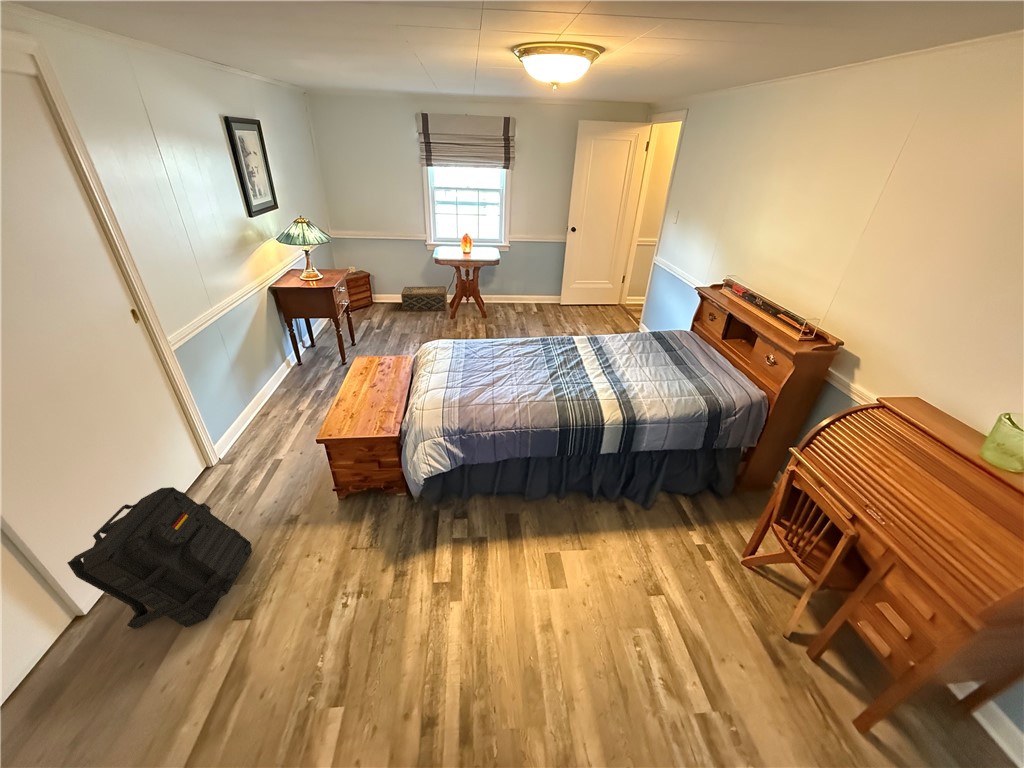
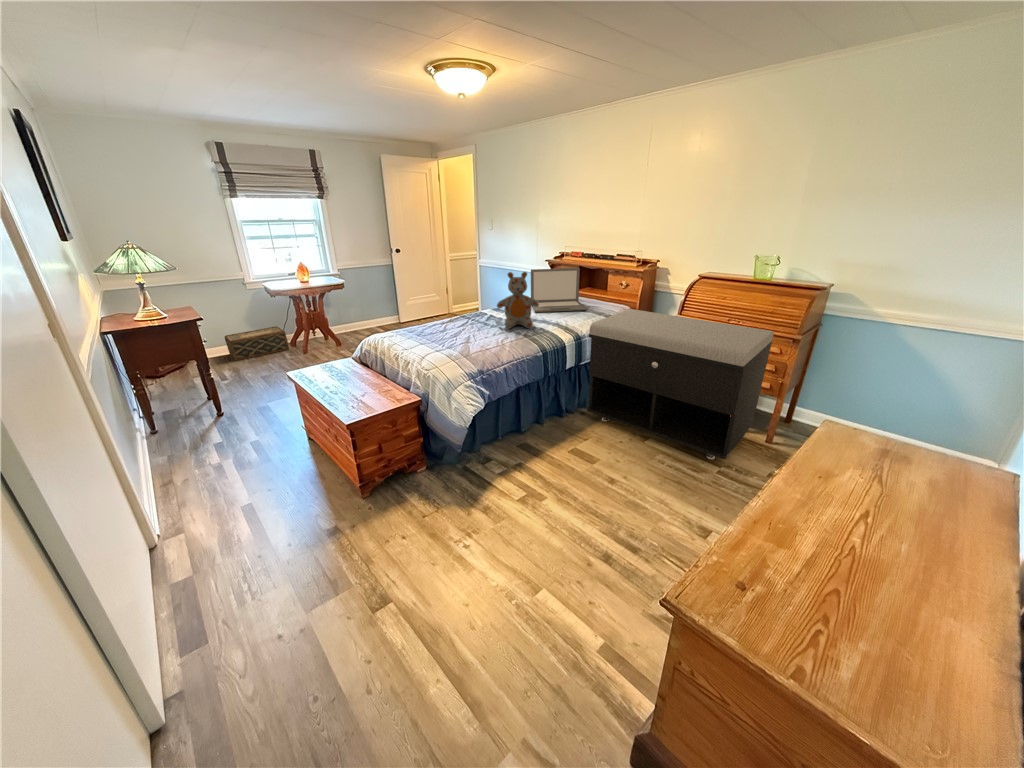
laptop: none [616,303,708,380] -> present [531,268,586,312]
stuffed bear: none [547,312,601,387] -> present [497,272,539,329]
storage bench: none [615,406,929,710] -> present [587,309,774,460]
backpack: present [67,487,252,628] -> none [148,504,359,691]

